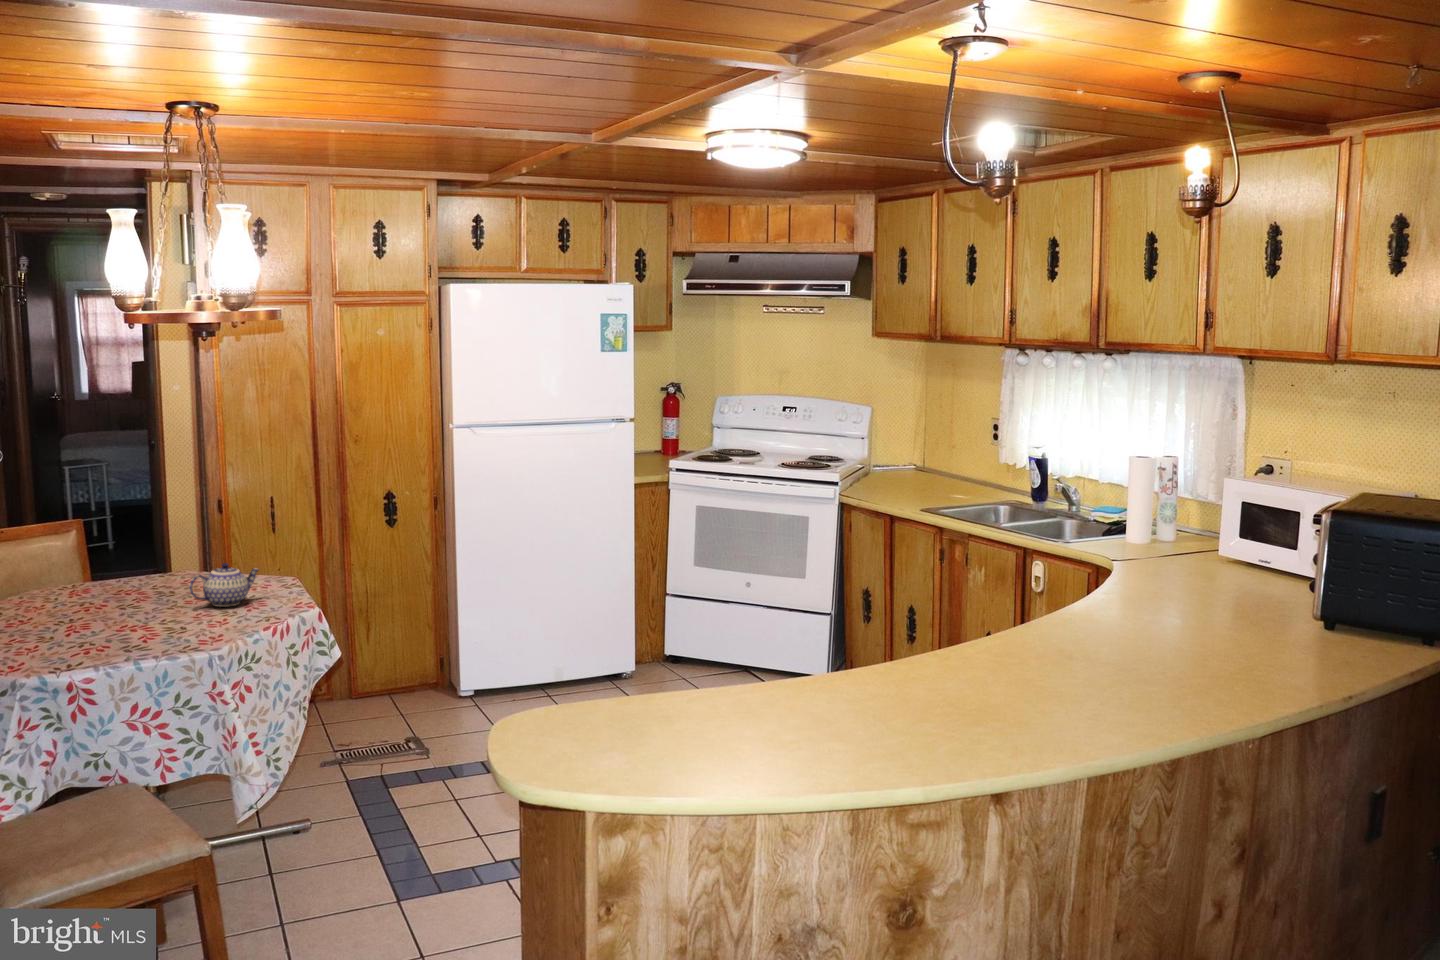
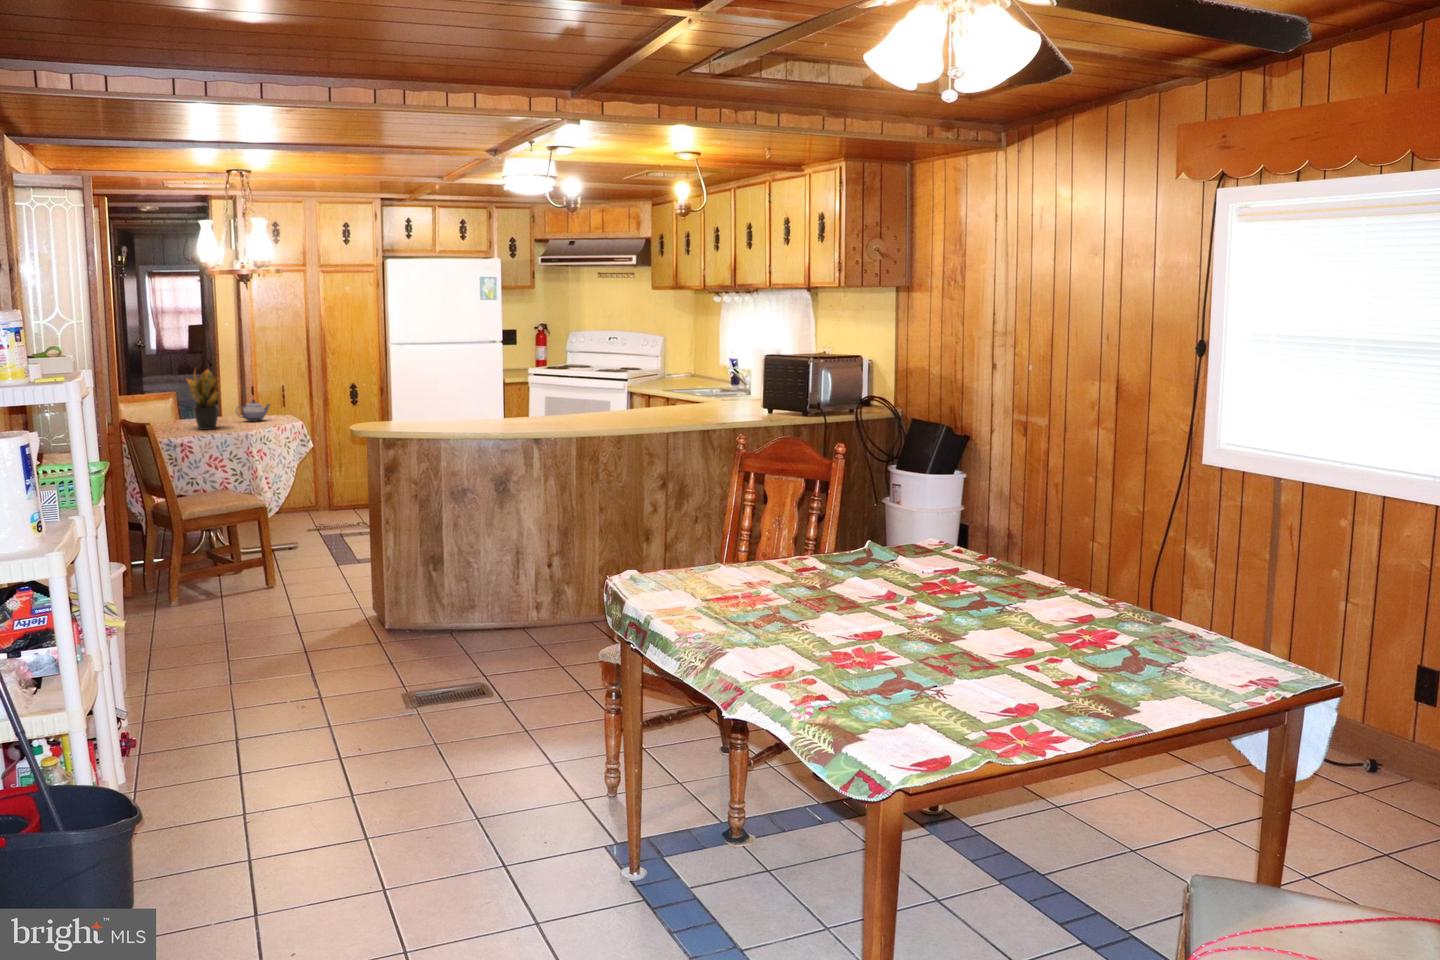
potted plant: none [72,503,176,642] -> present [187,370,221,430]

